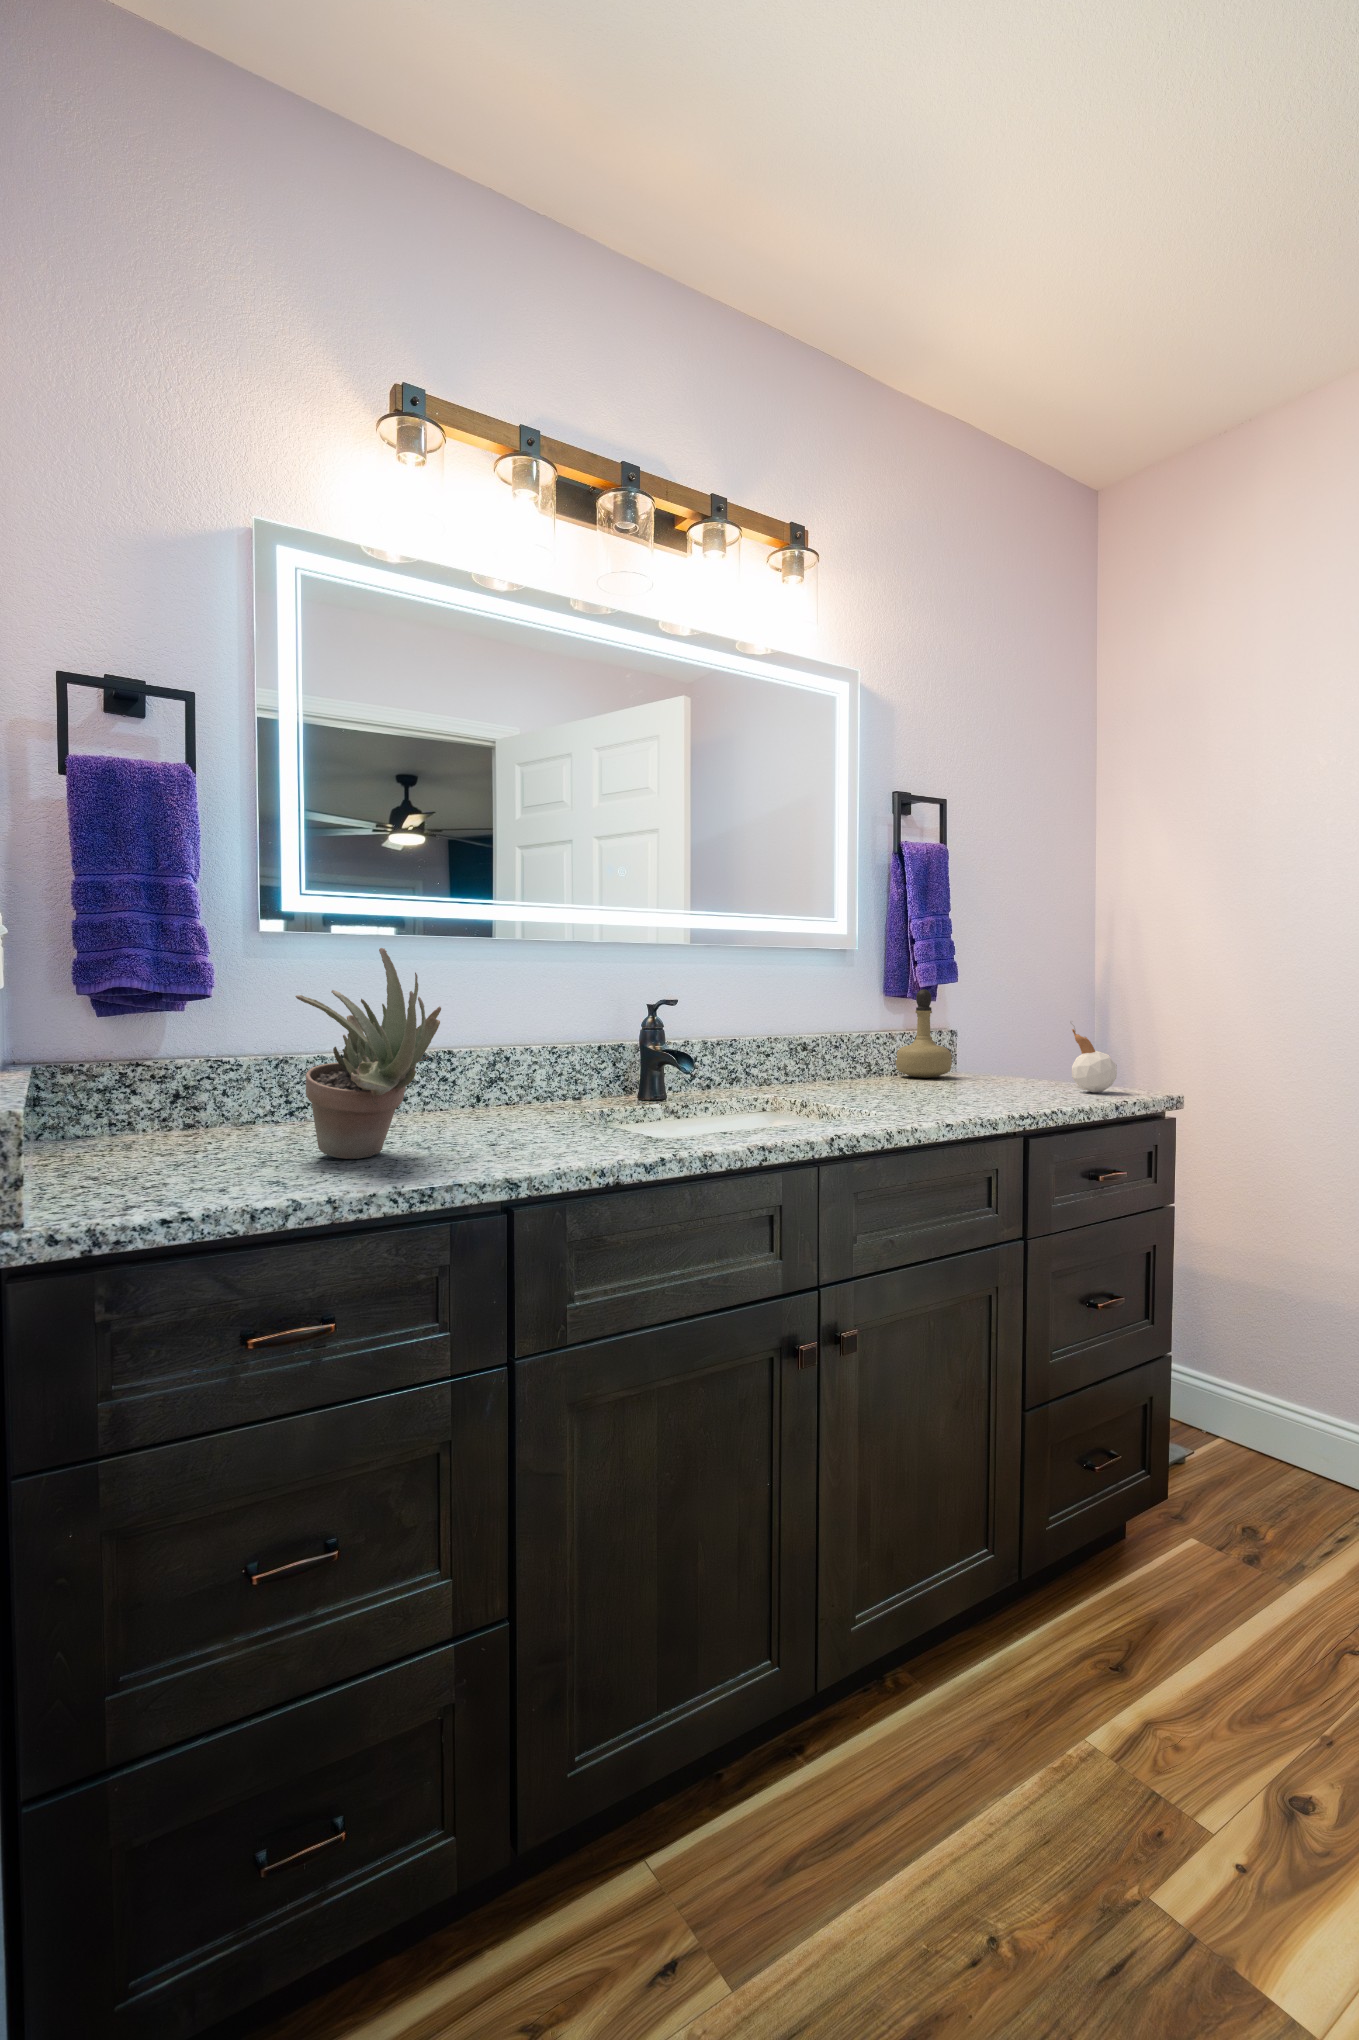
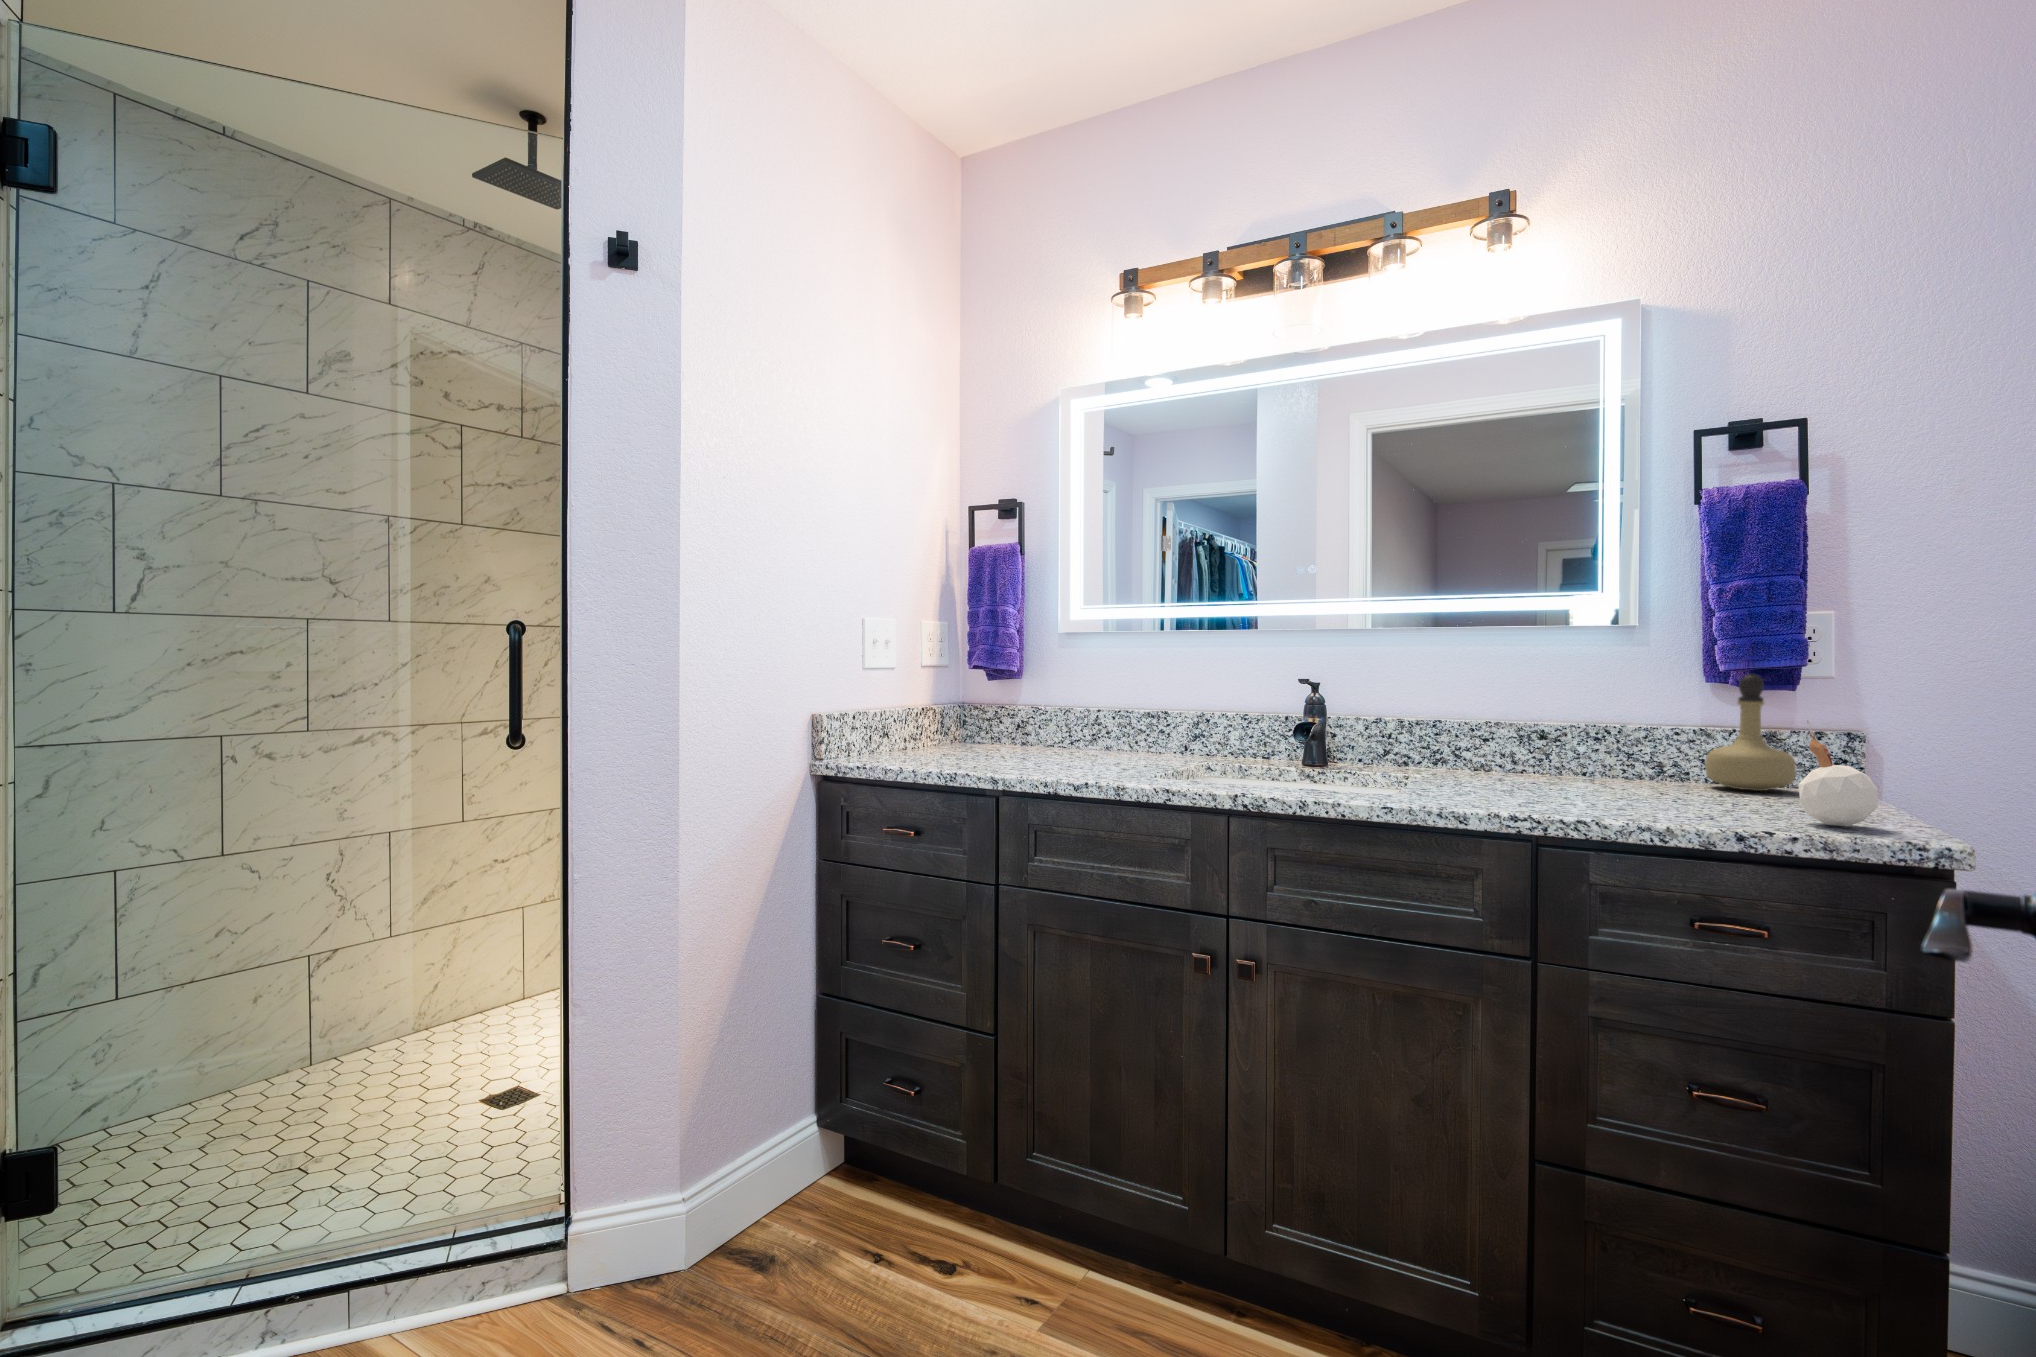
succulent plant: present [295,948,441,1159] -> none [934,646,1035,762]

